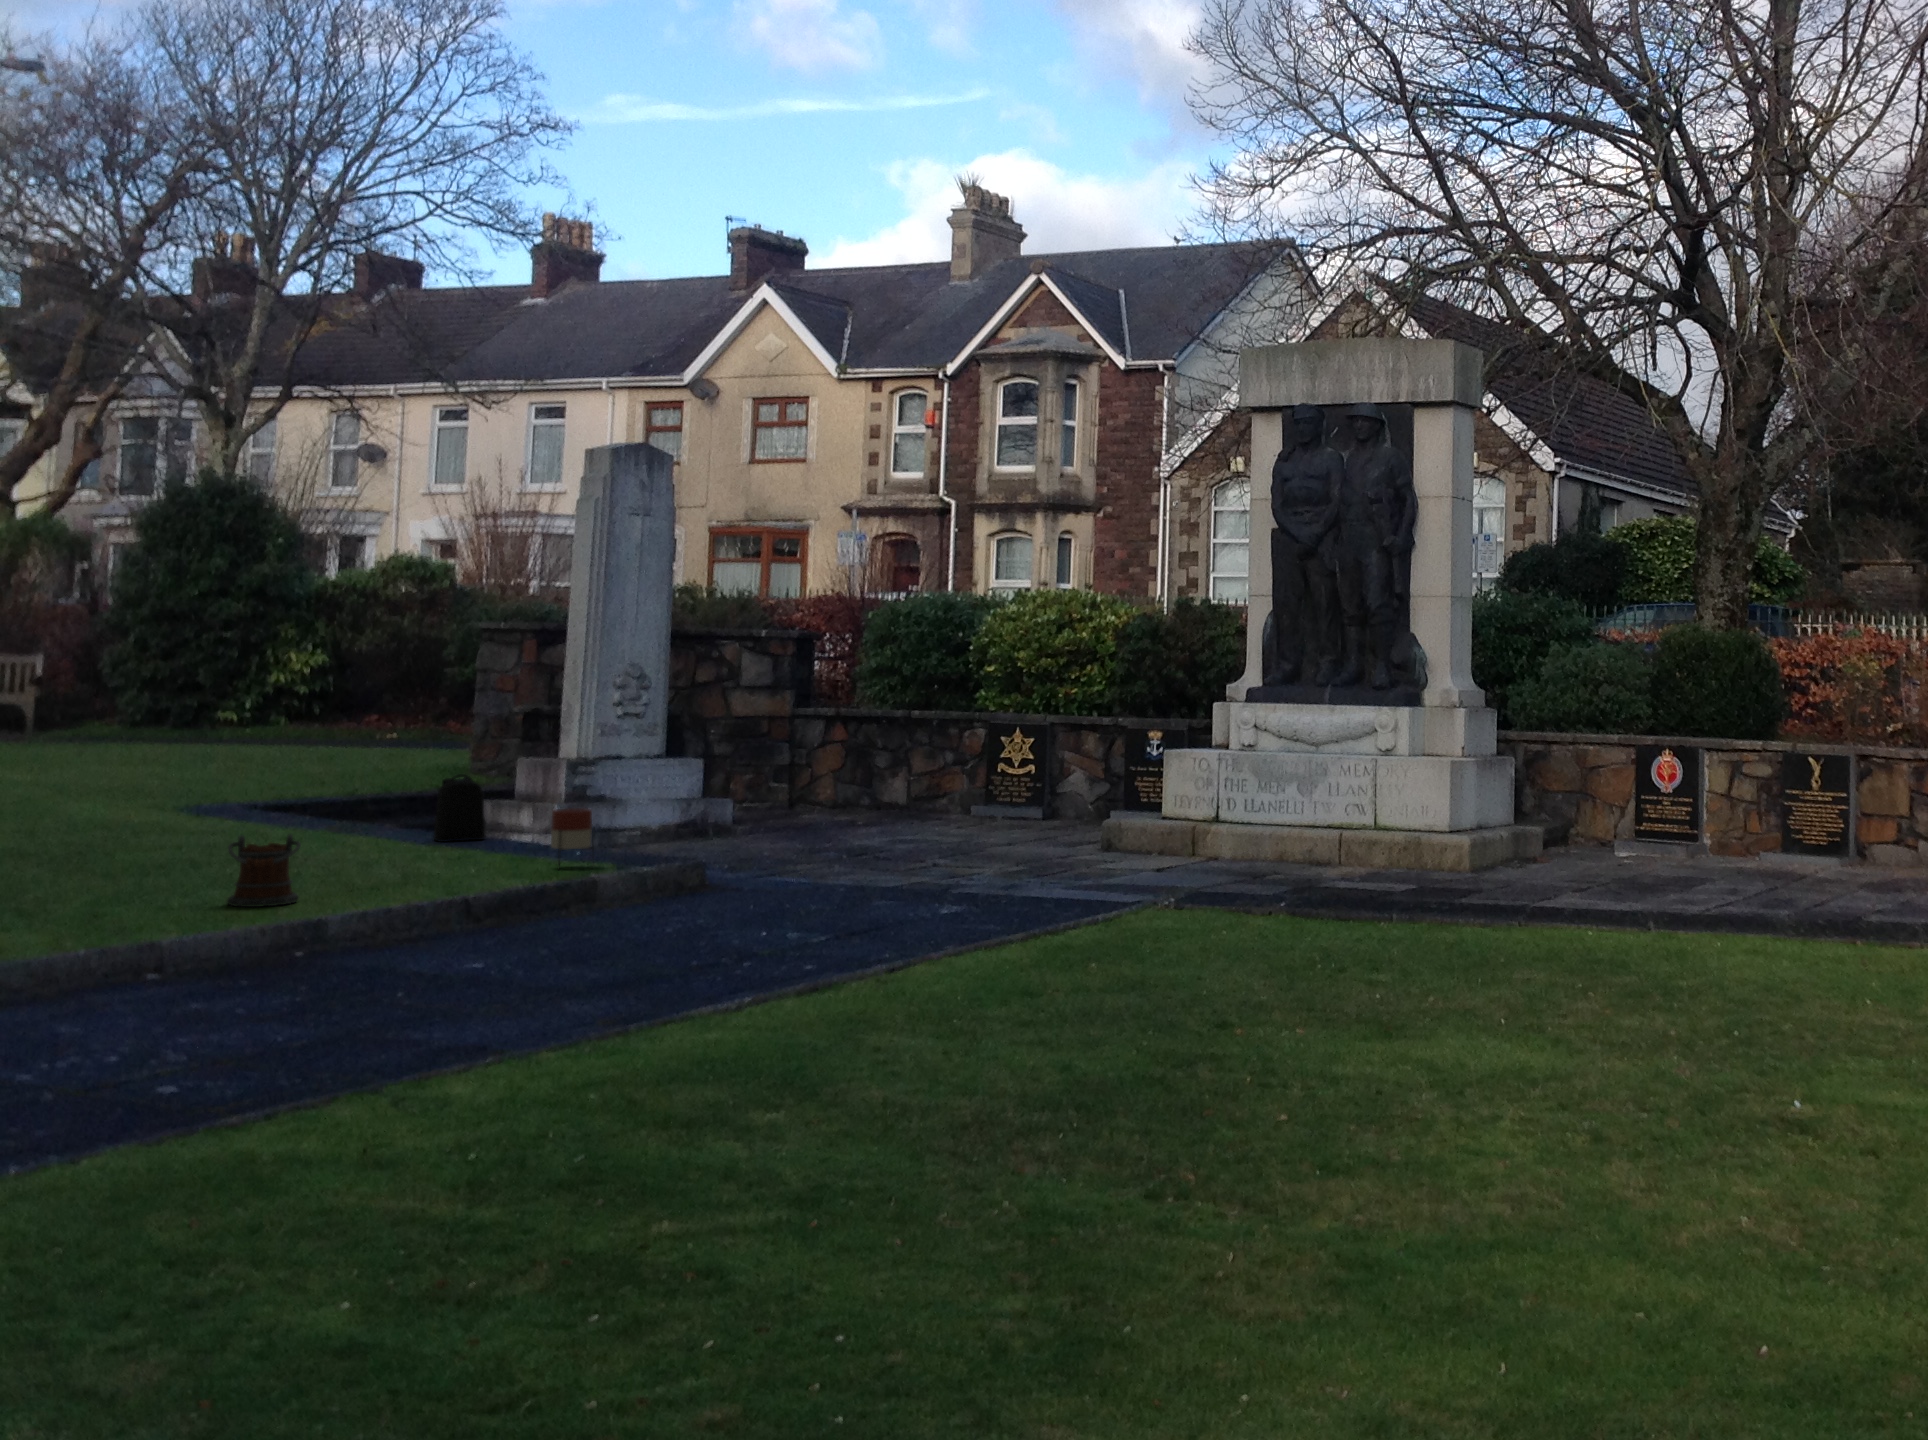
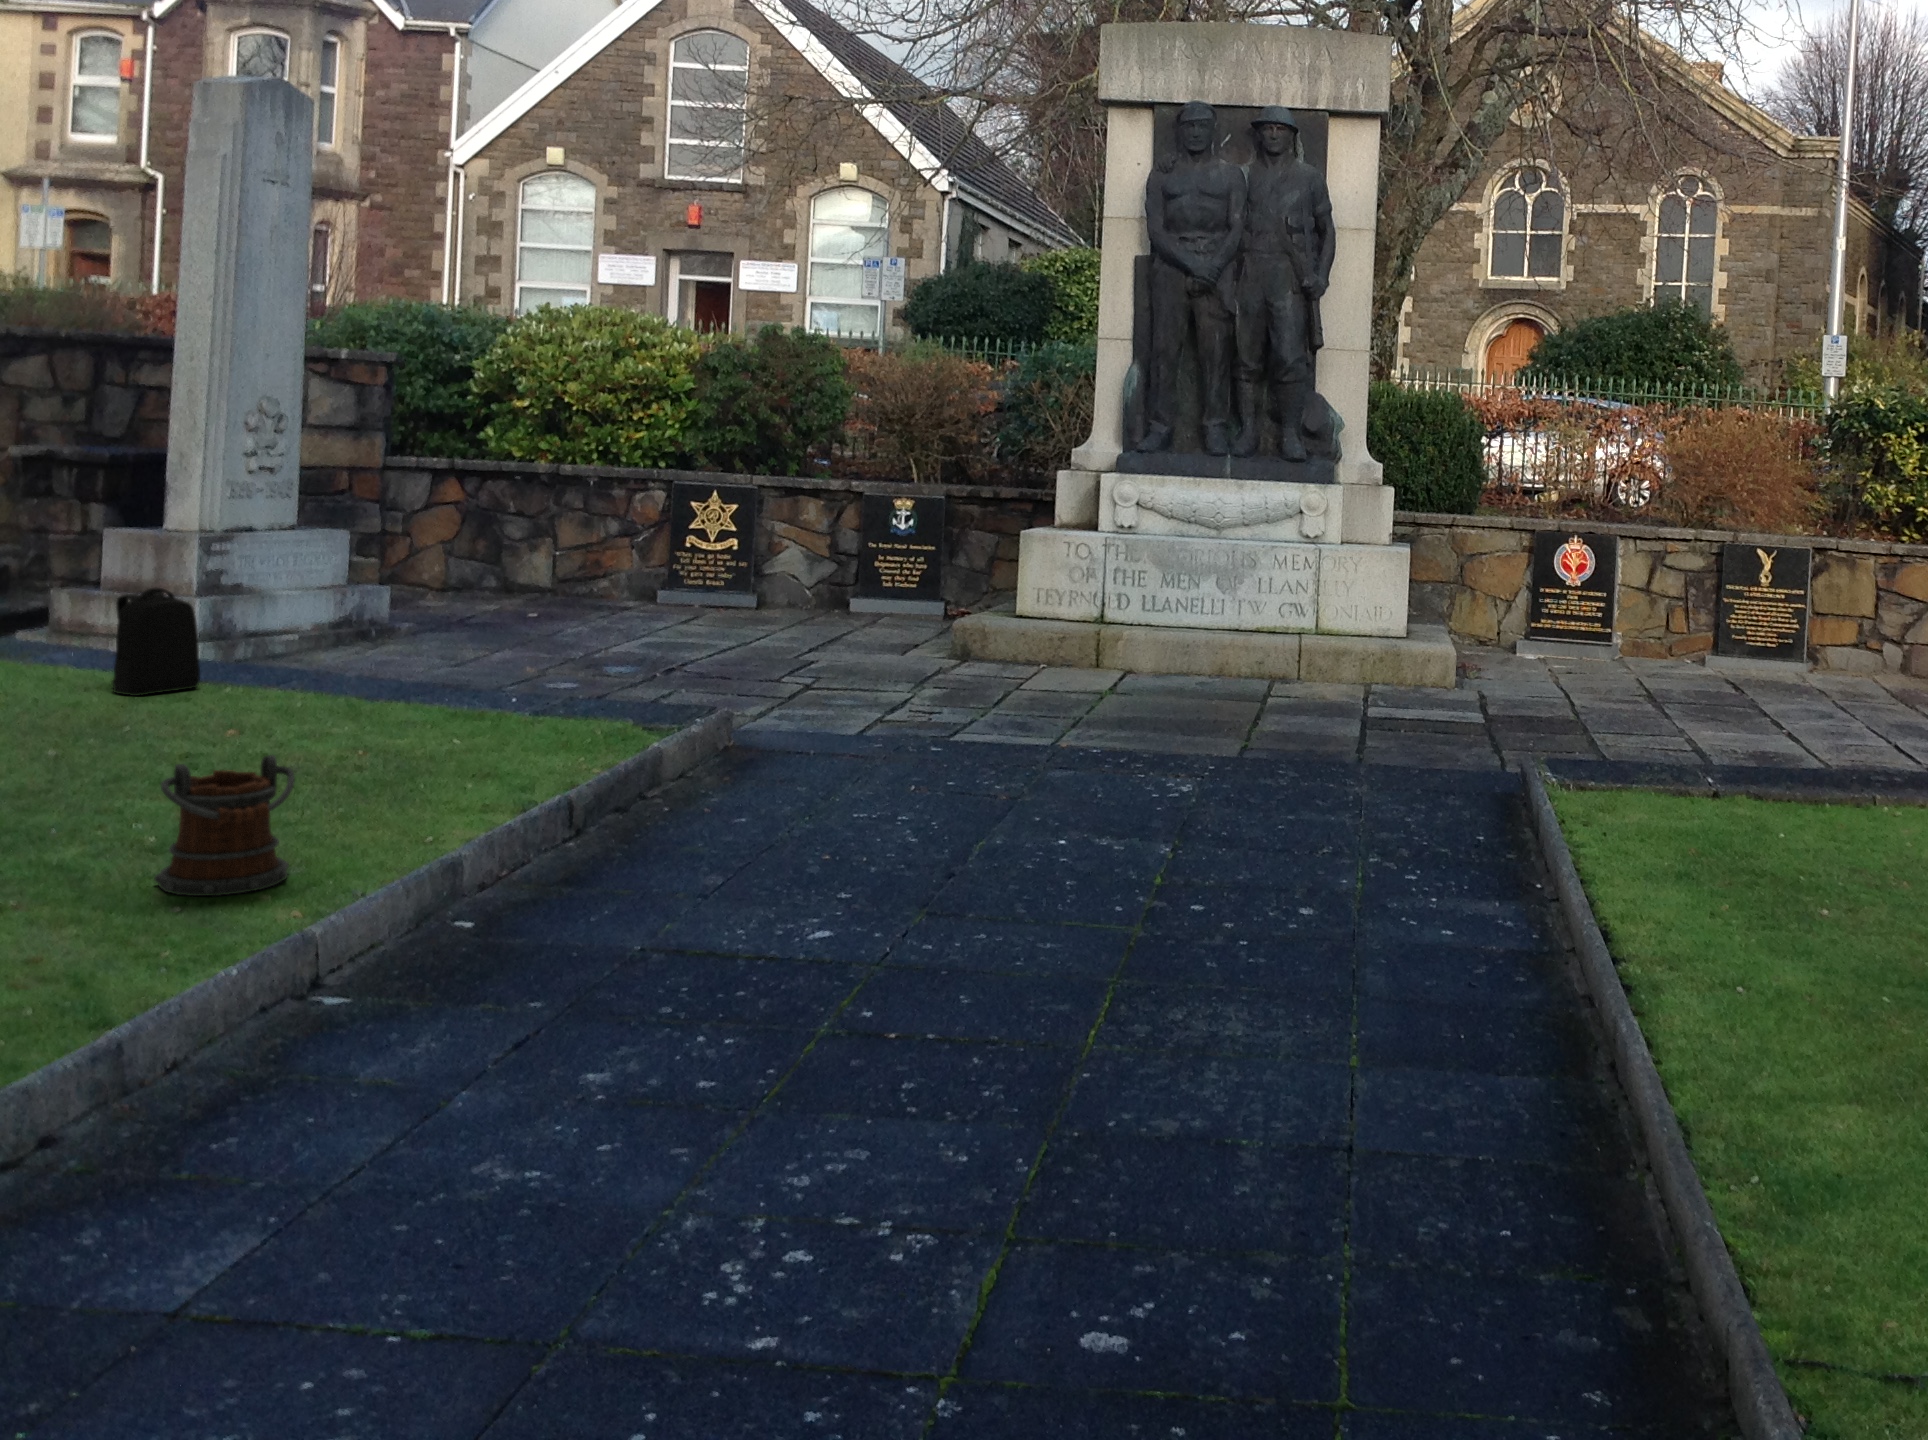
planter: present [551,808,593,852] -> none [488,655,553,754]

